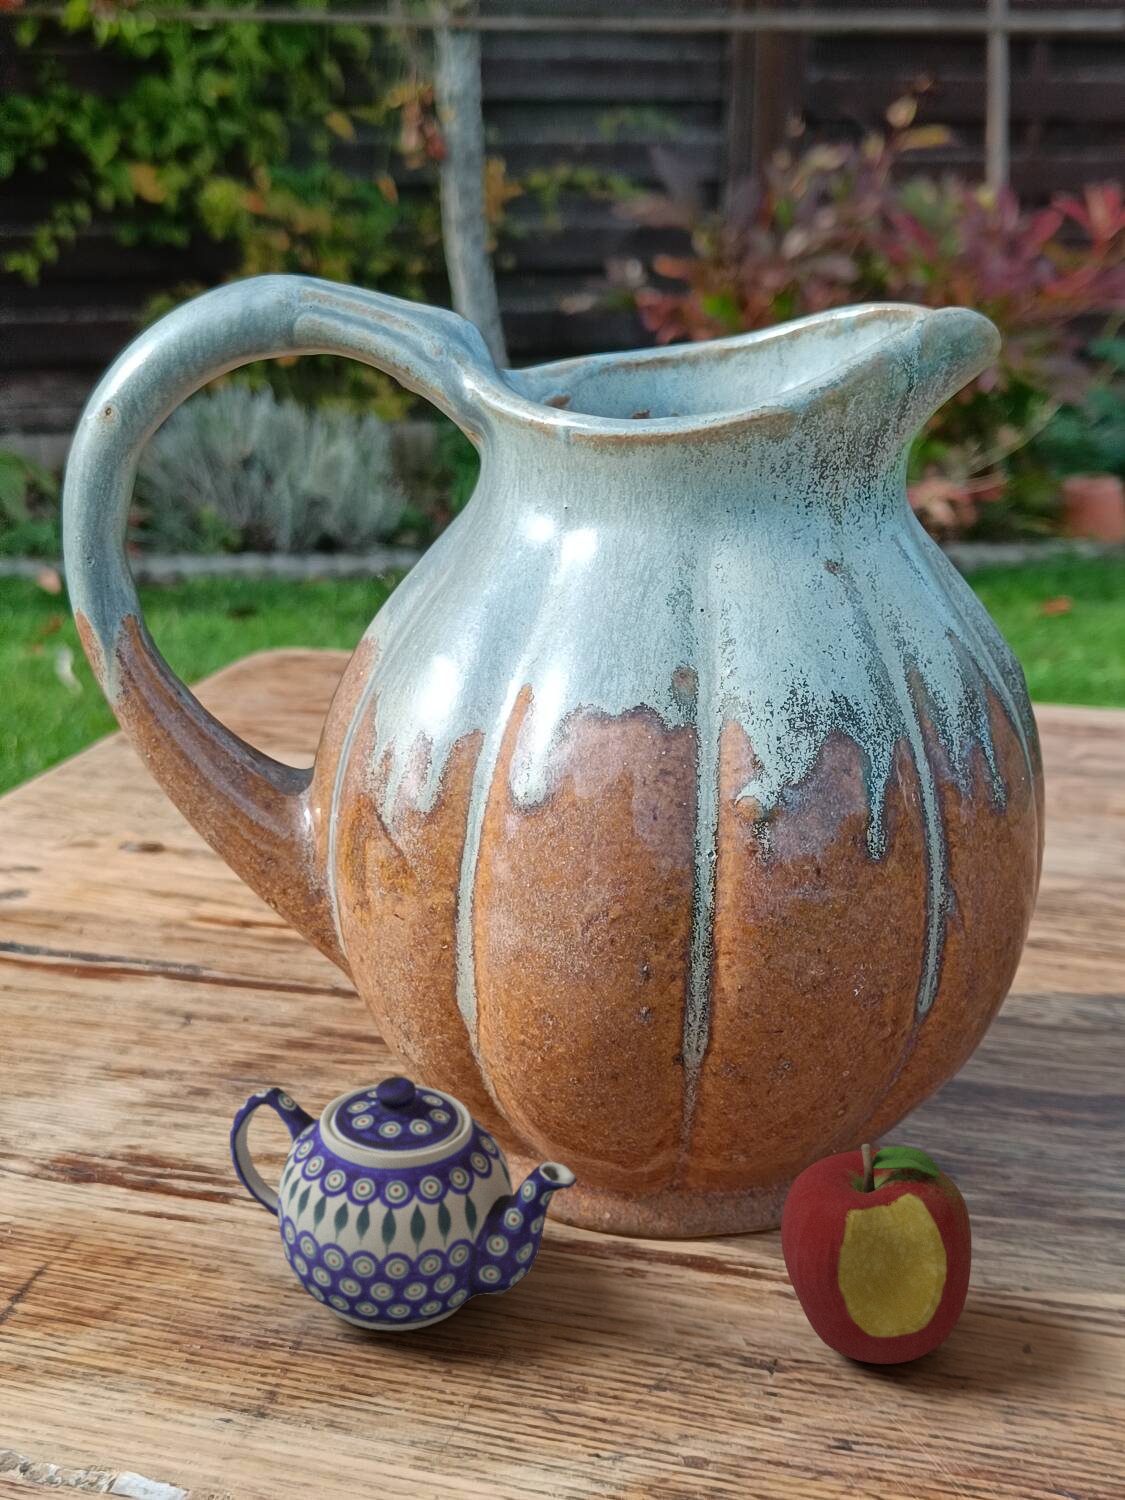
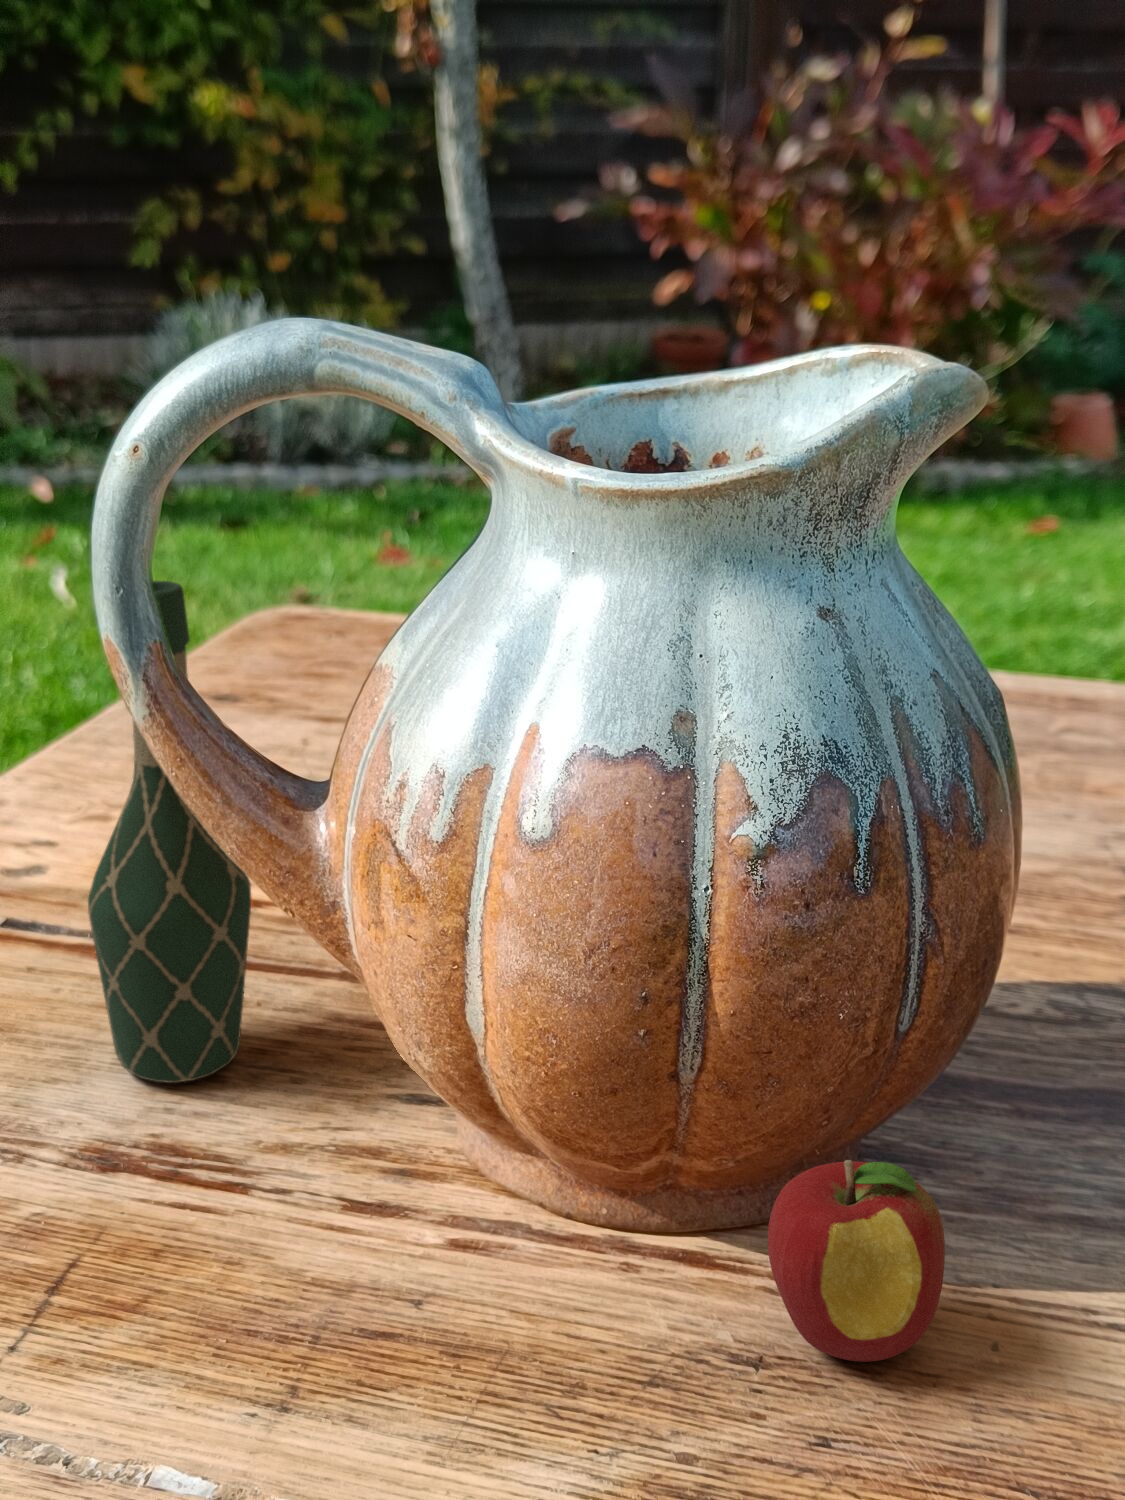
wine bottle: none [61,559,233,1093] -> present [88,581,251,1083]
teapot: present [230,1077,578,1331] -> none [251,1090,579,1325]

